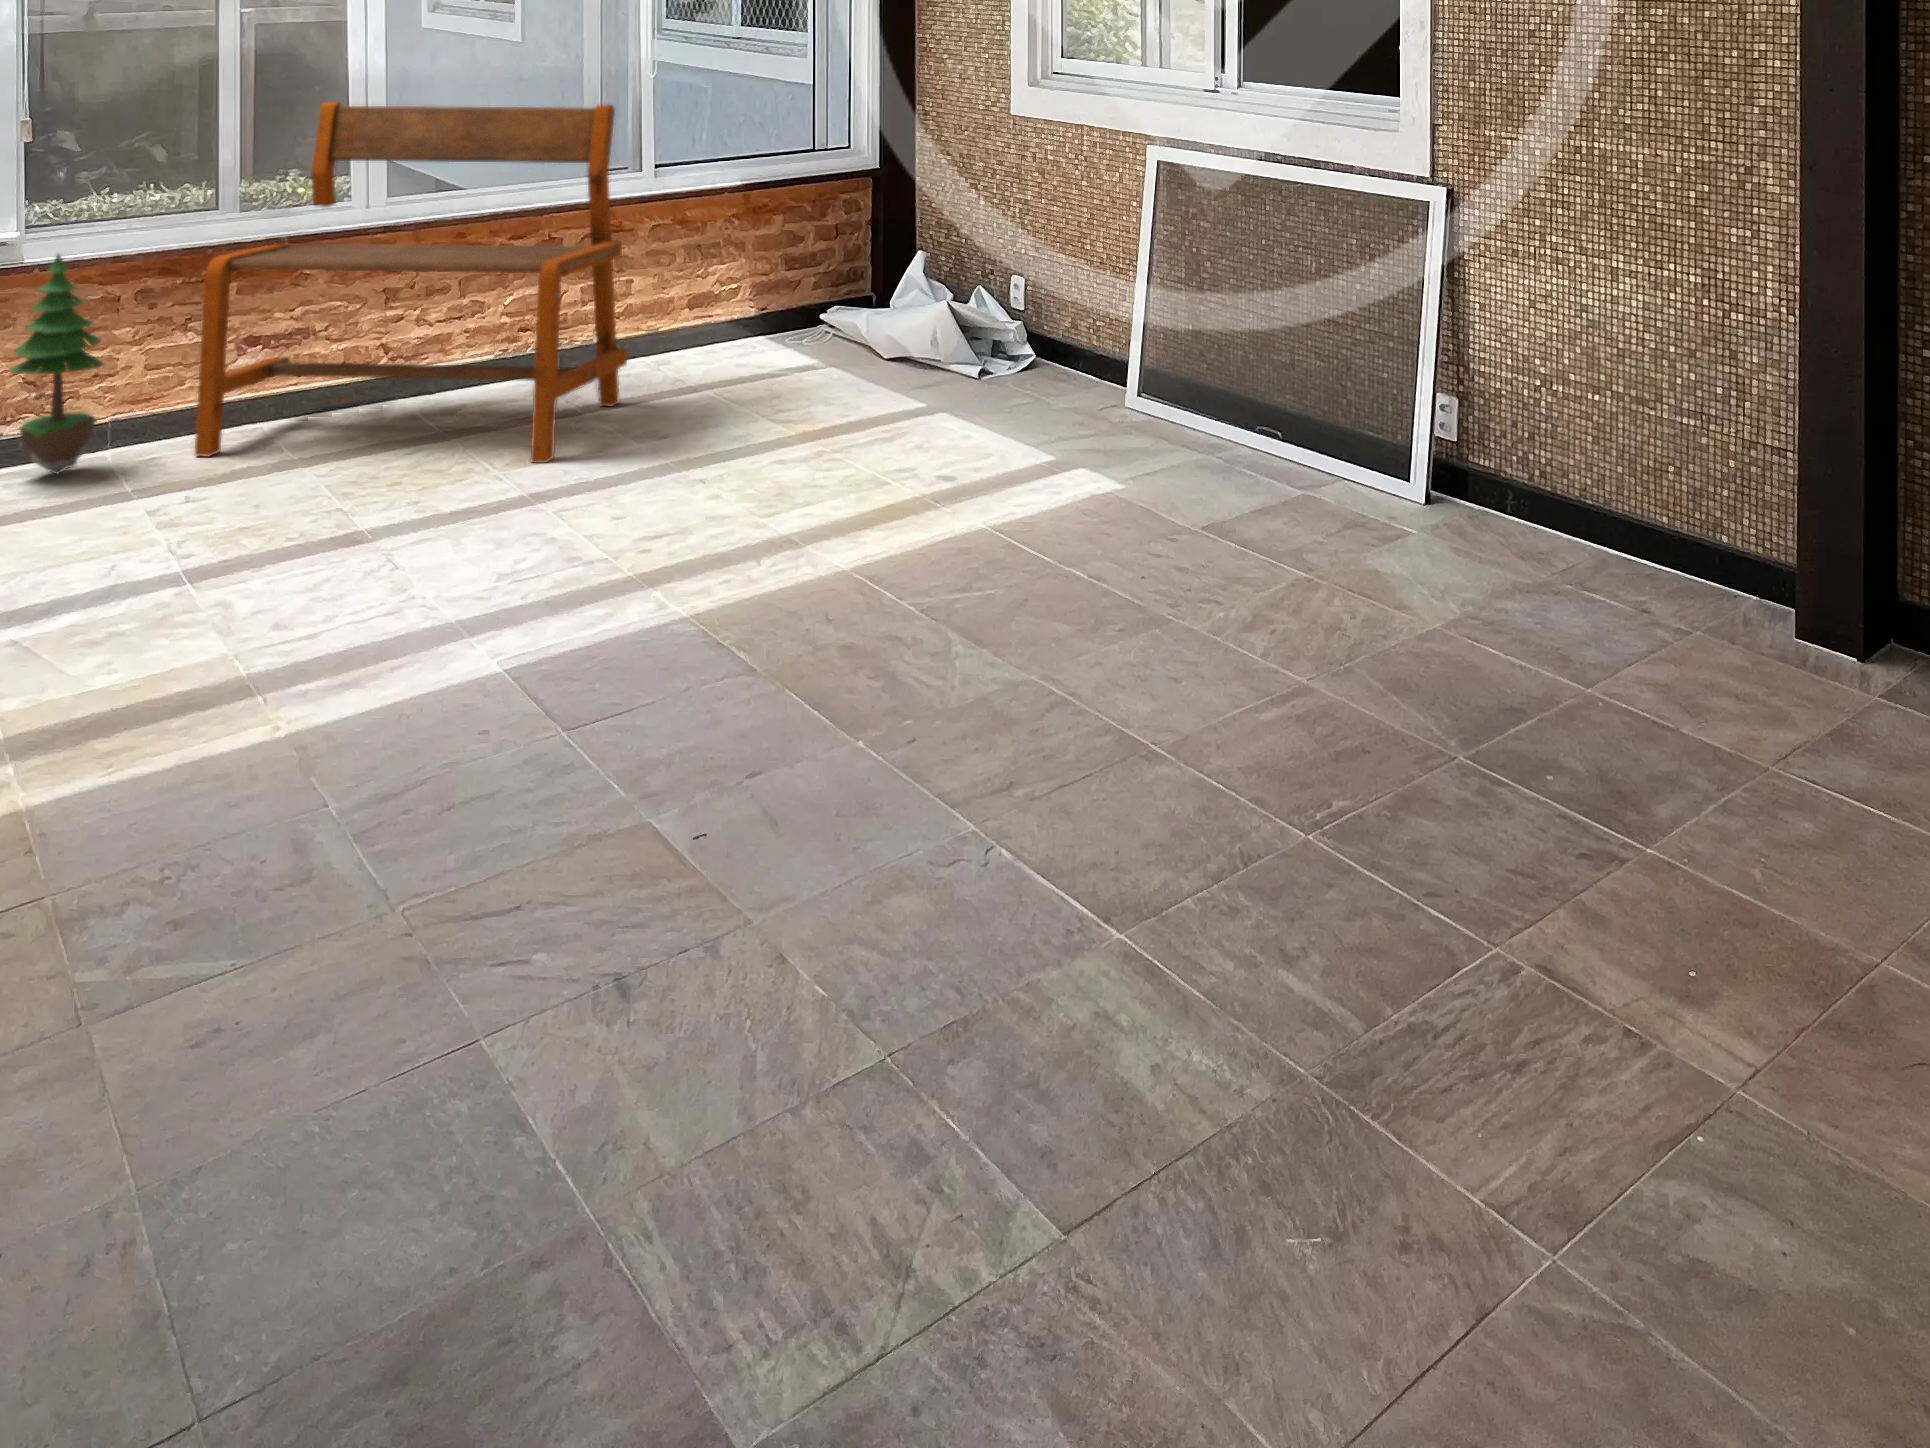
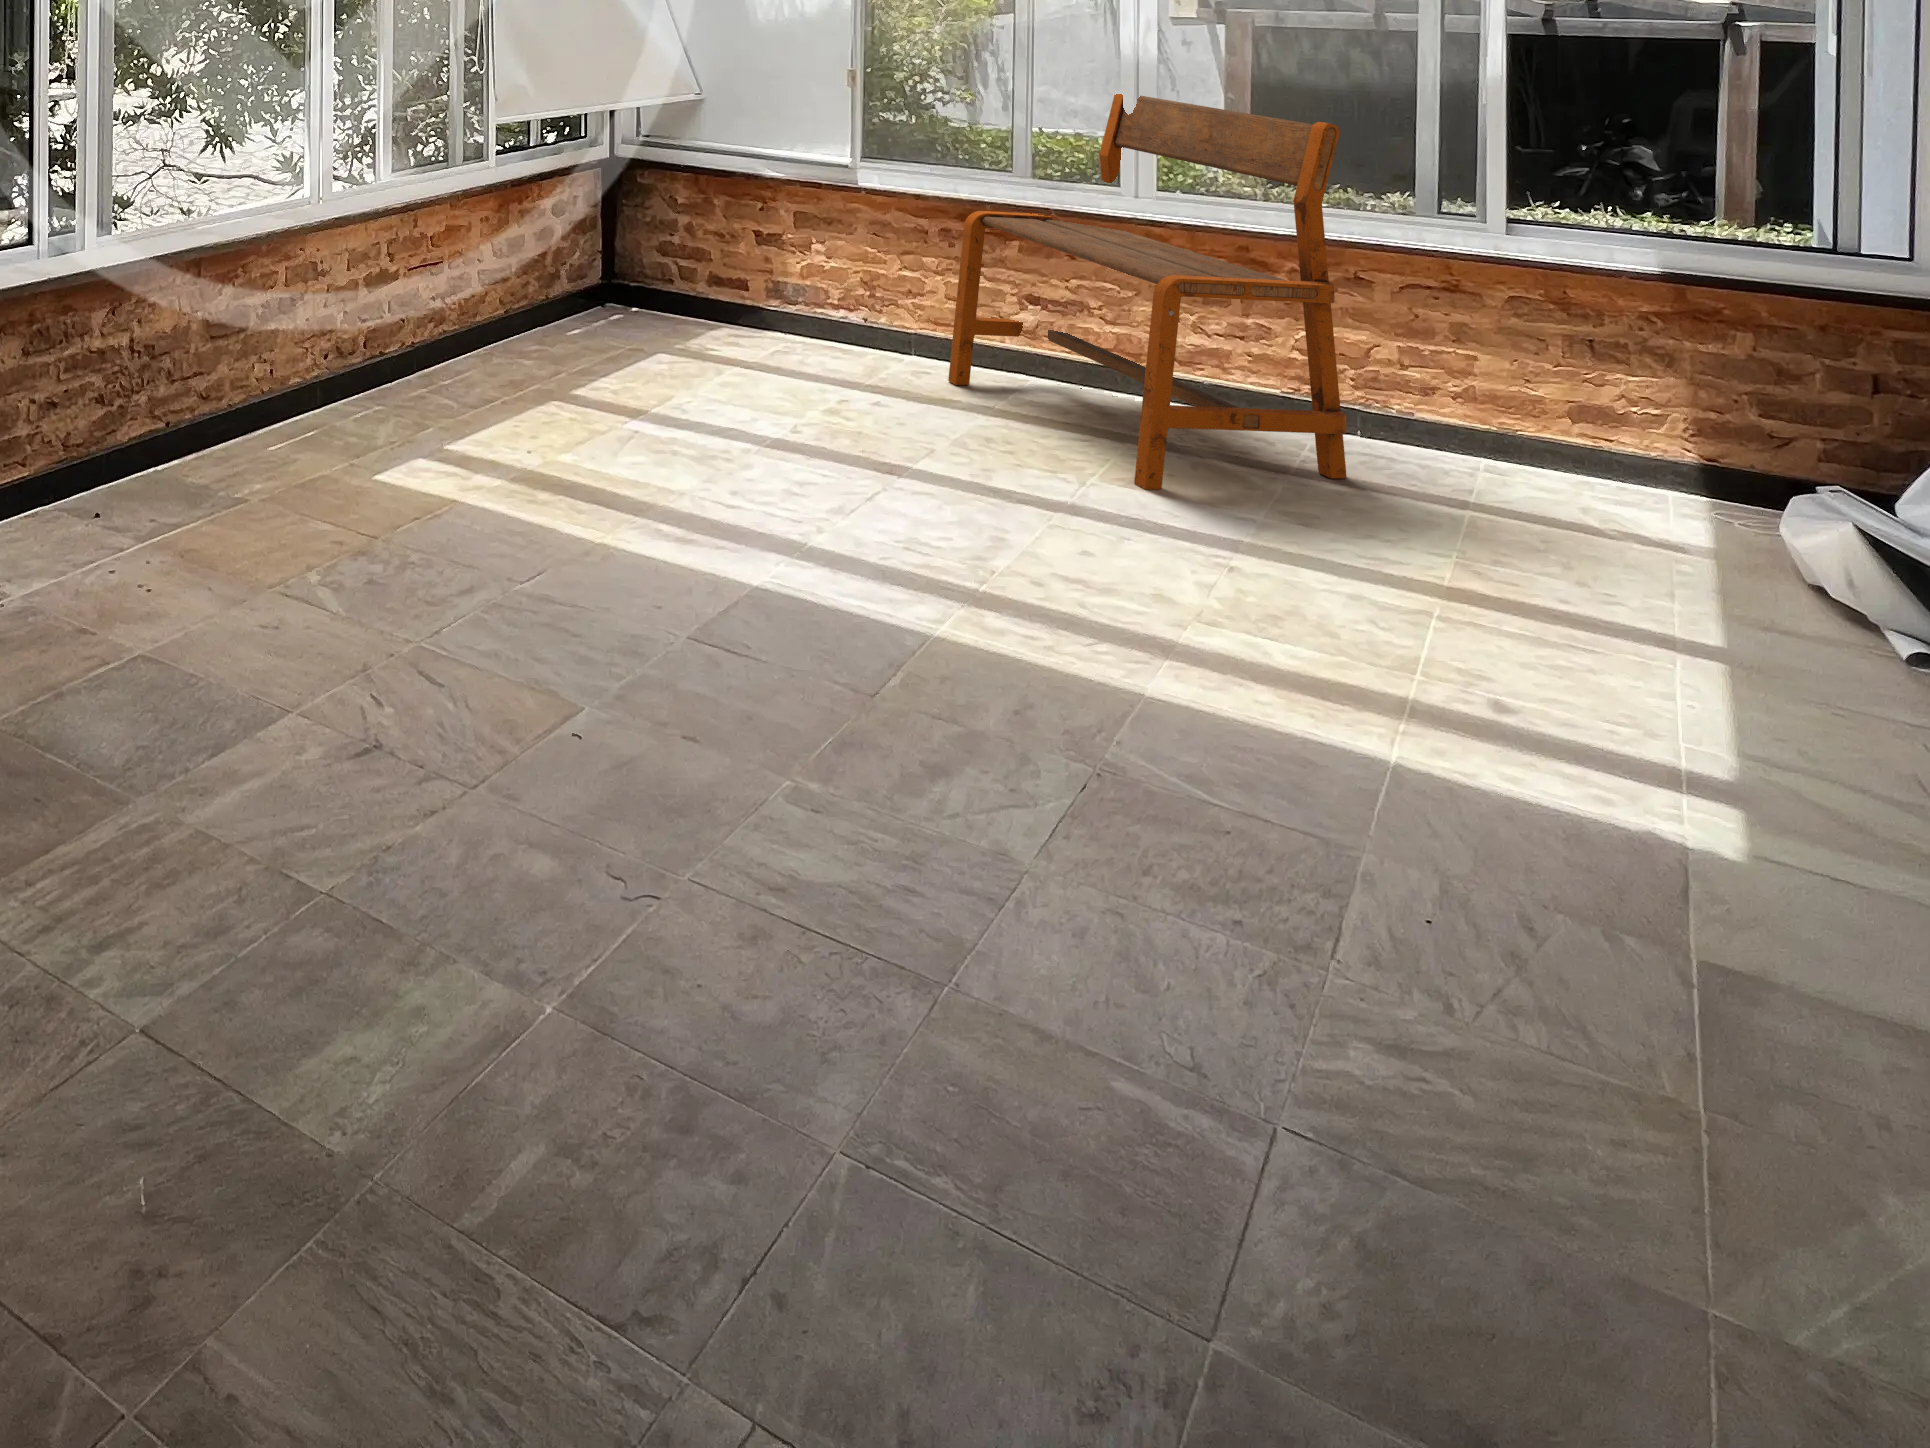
potted tree: present [10,254,103,474] -> none [826,180,894,360]

